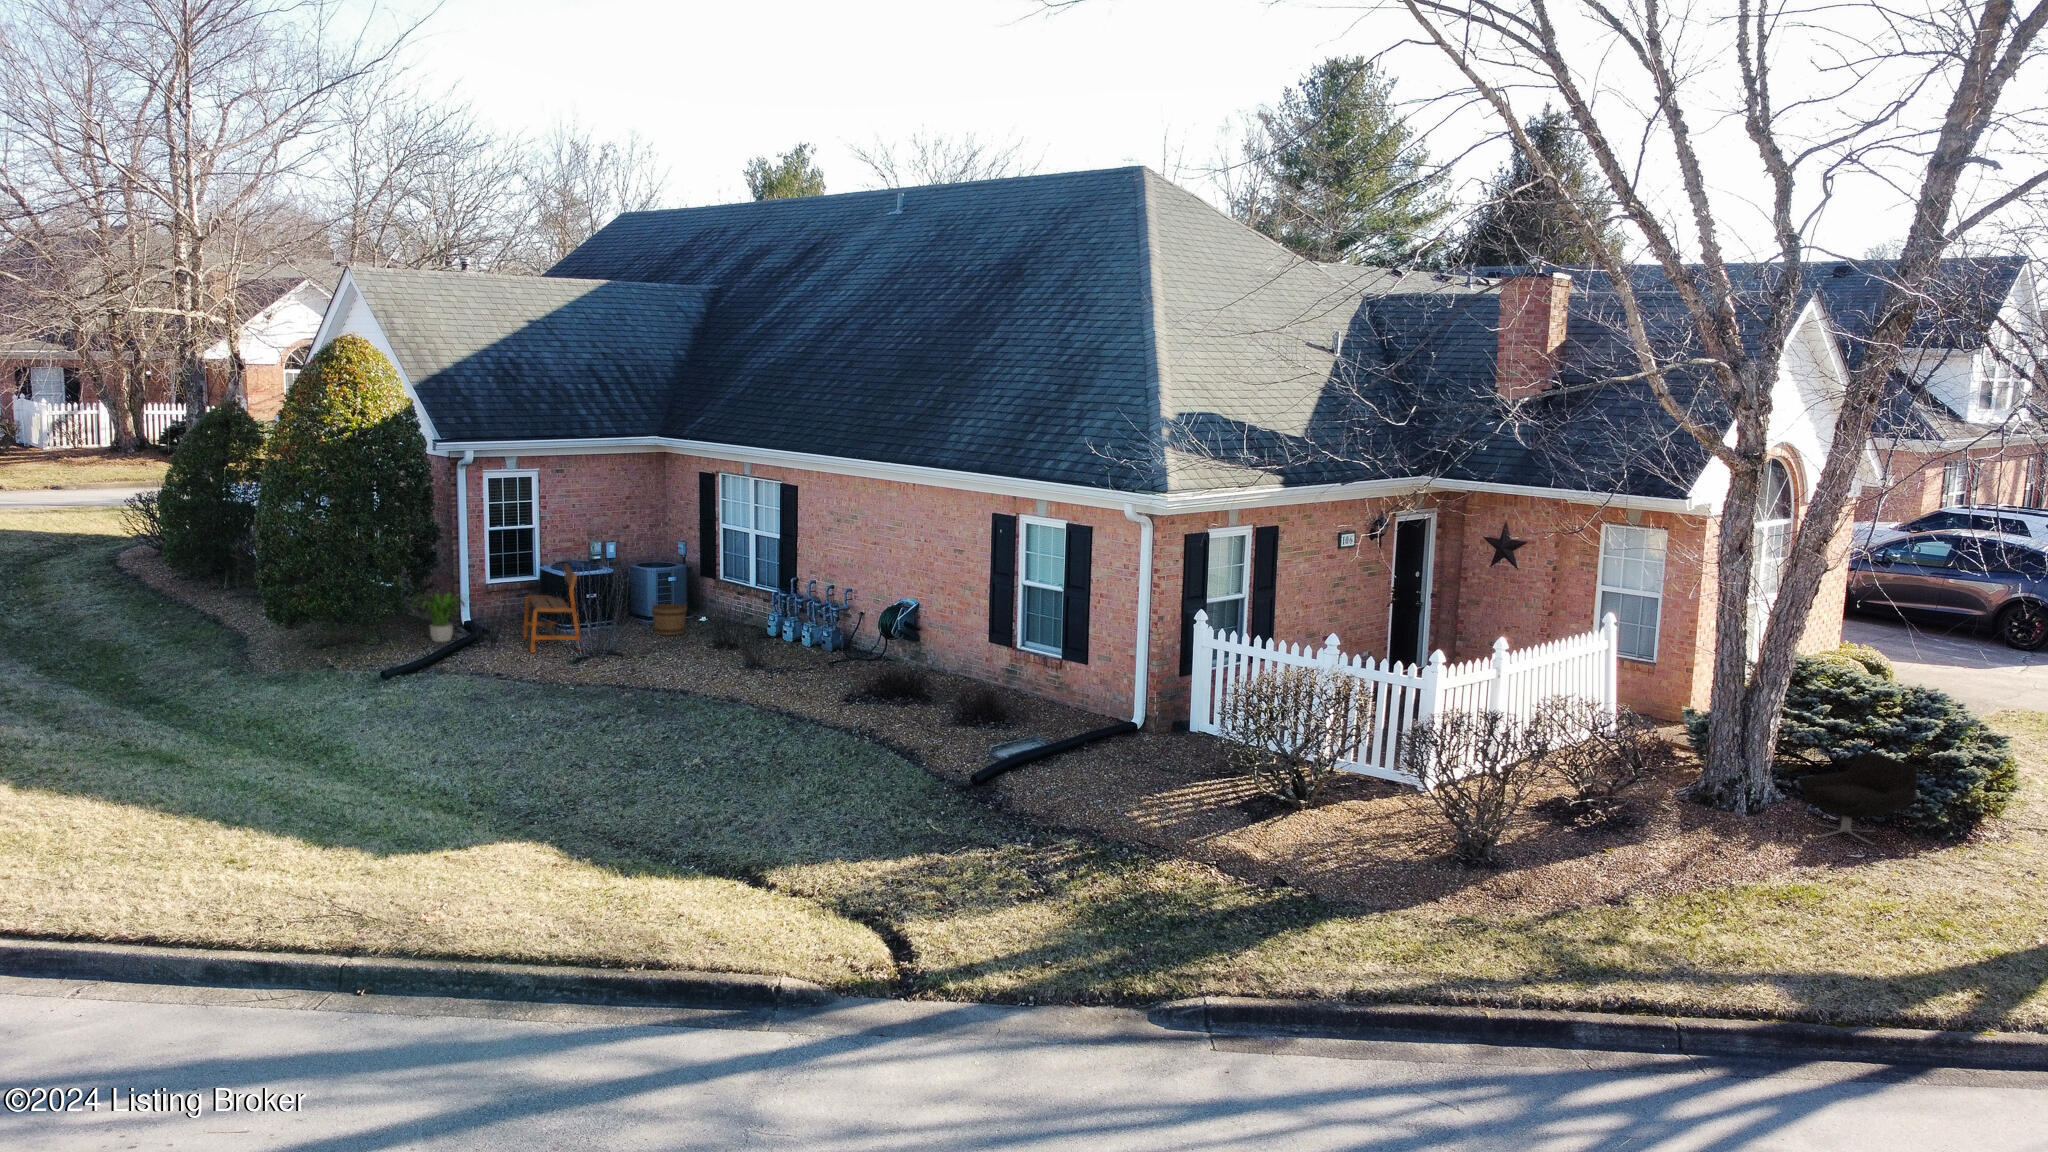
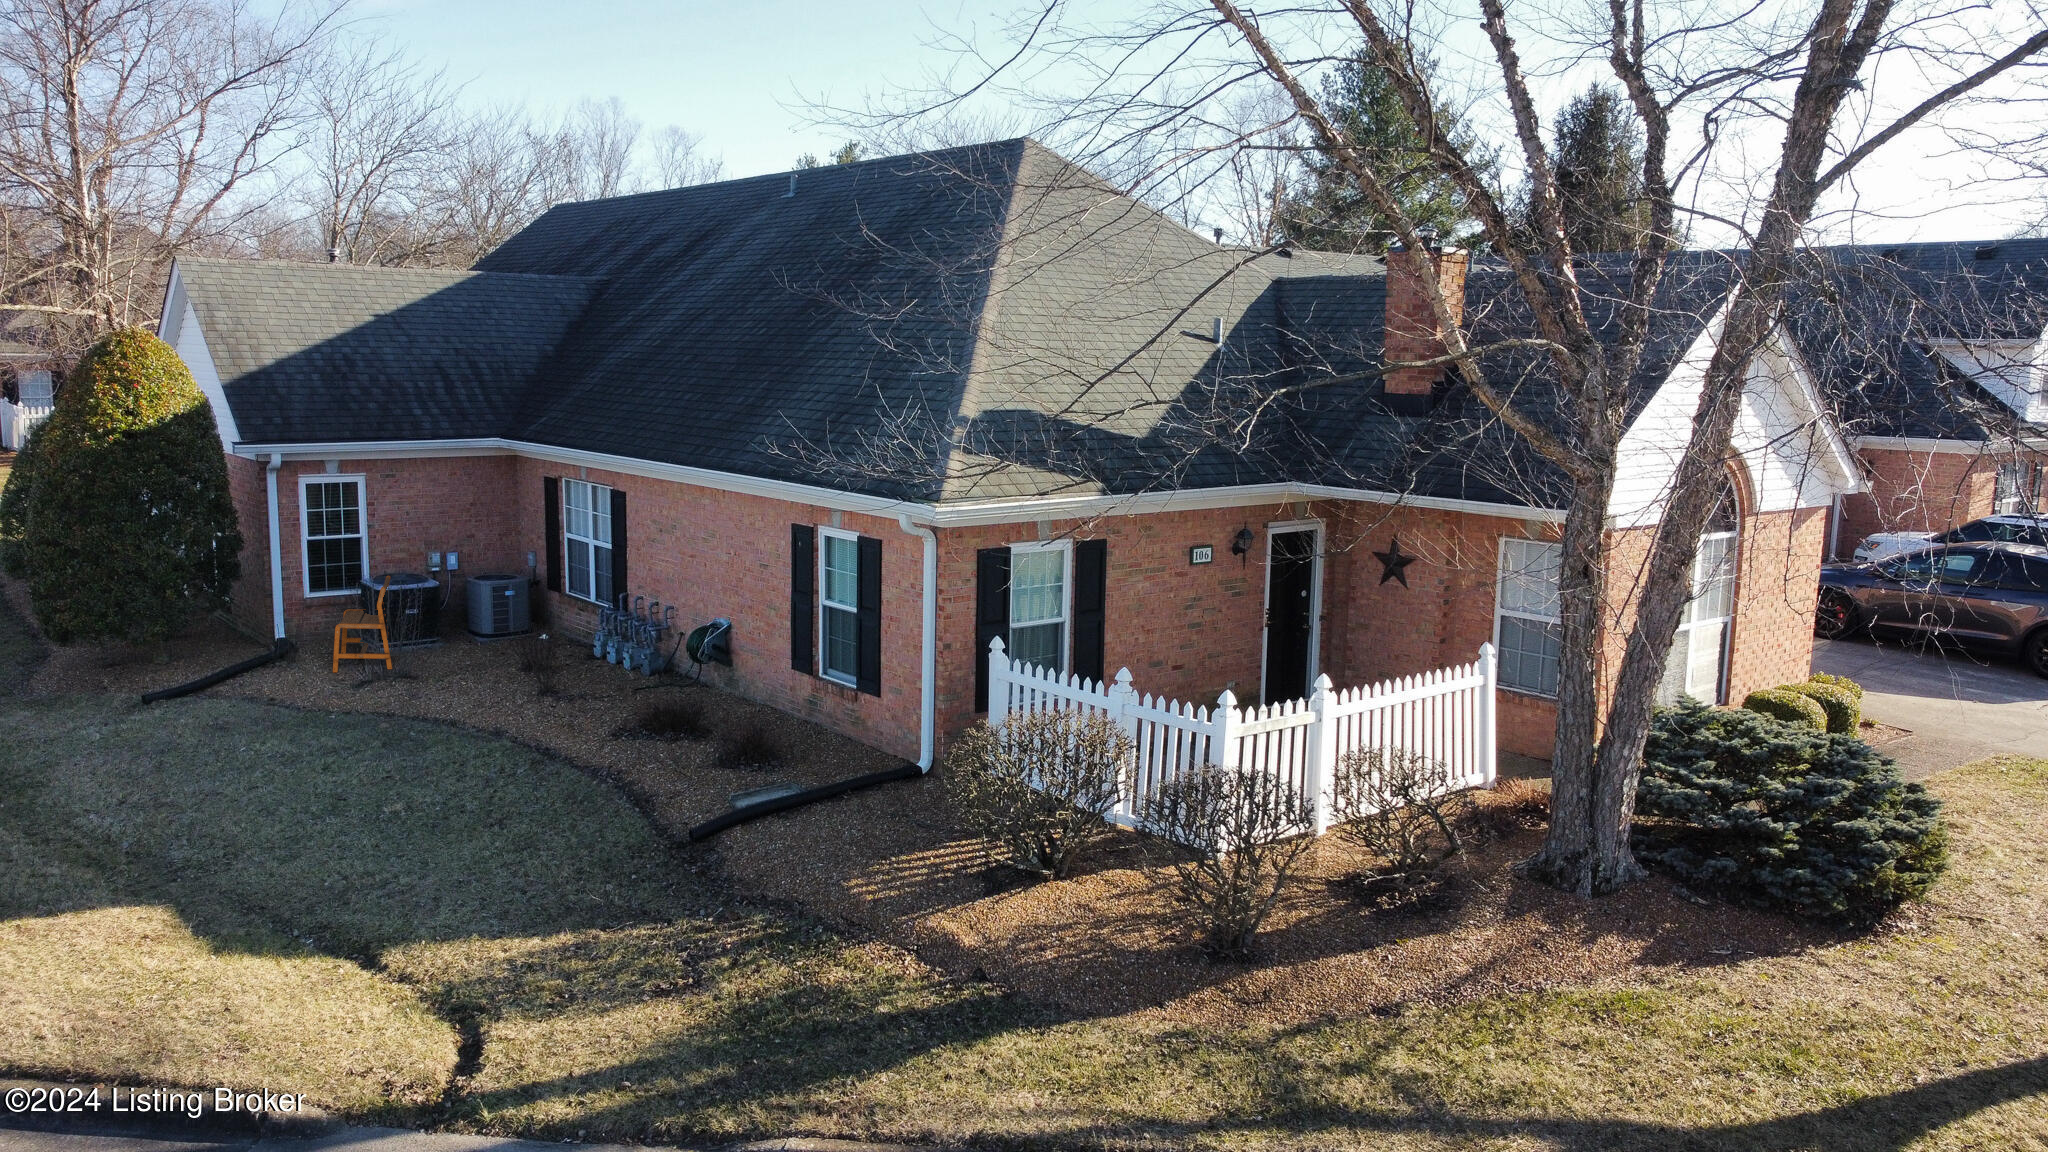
potted plant: present [413,593,464,642] -> none [213,606,284,659]
bucket: present [652,604,687,635] -> none [484,616,523,653]
lounge chair: present [1797,751,1918,844] -> none [1662,819,1806,937]

